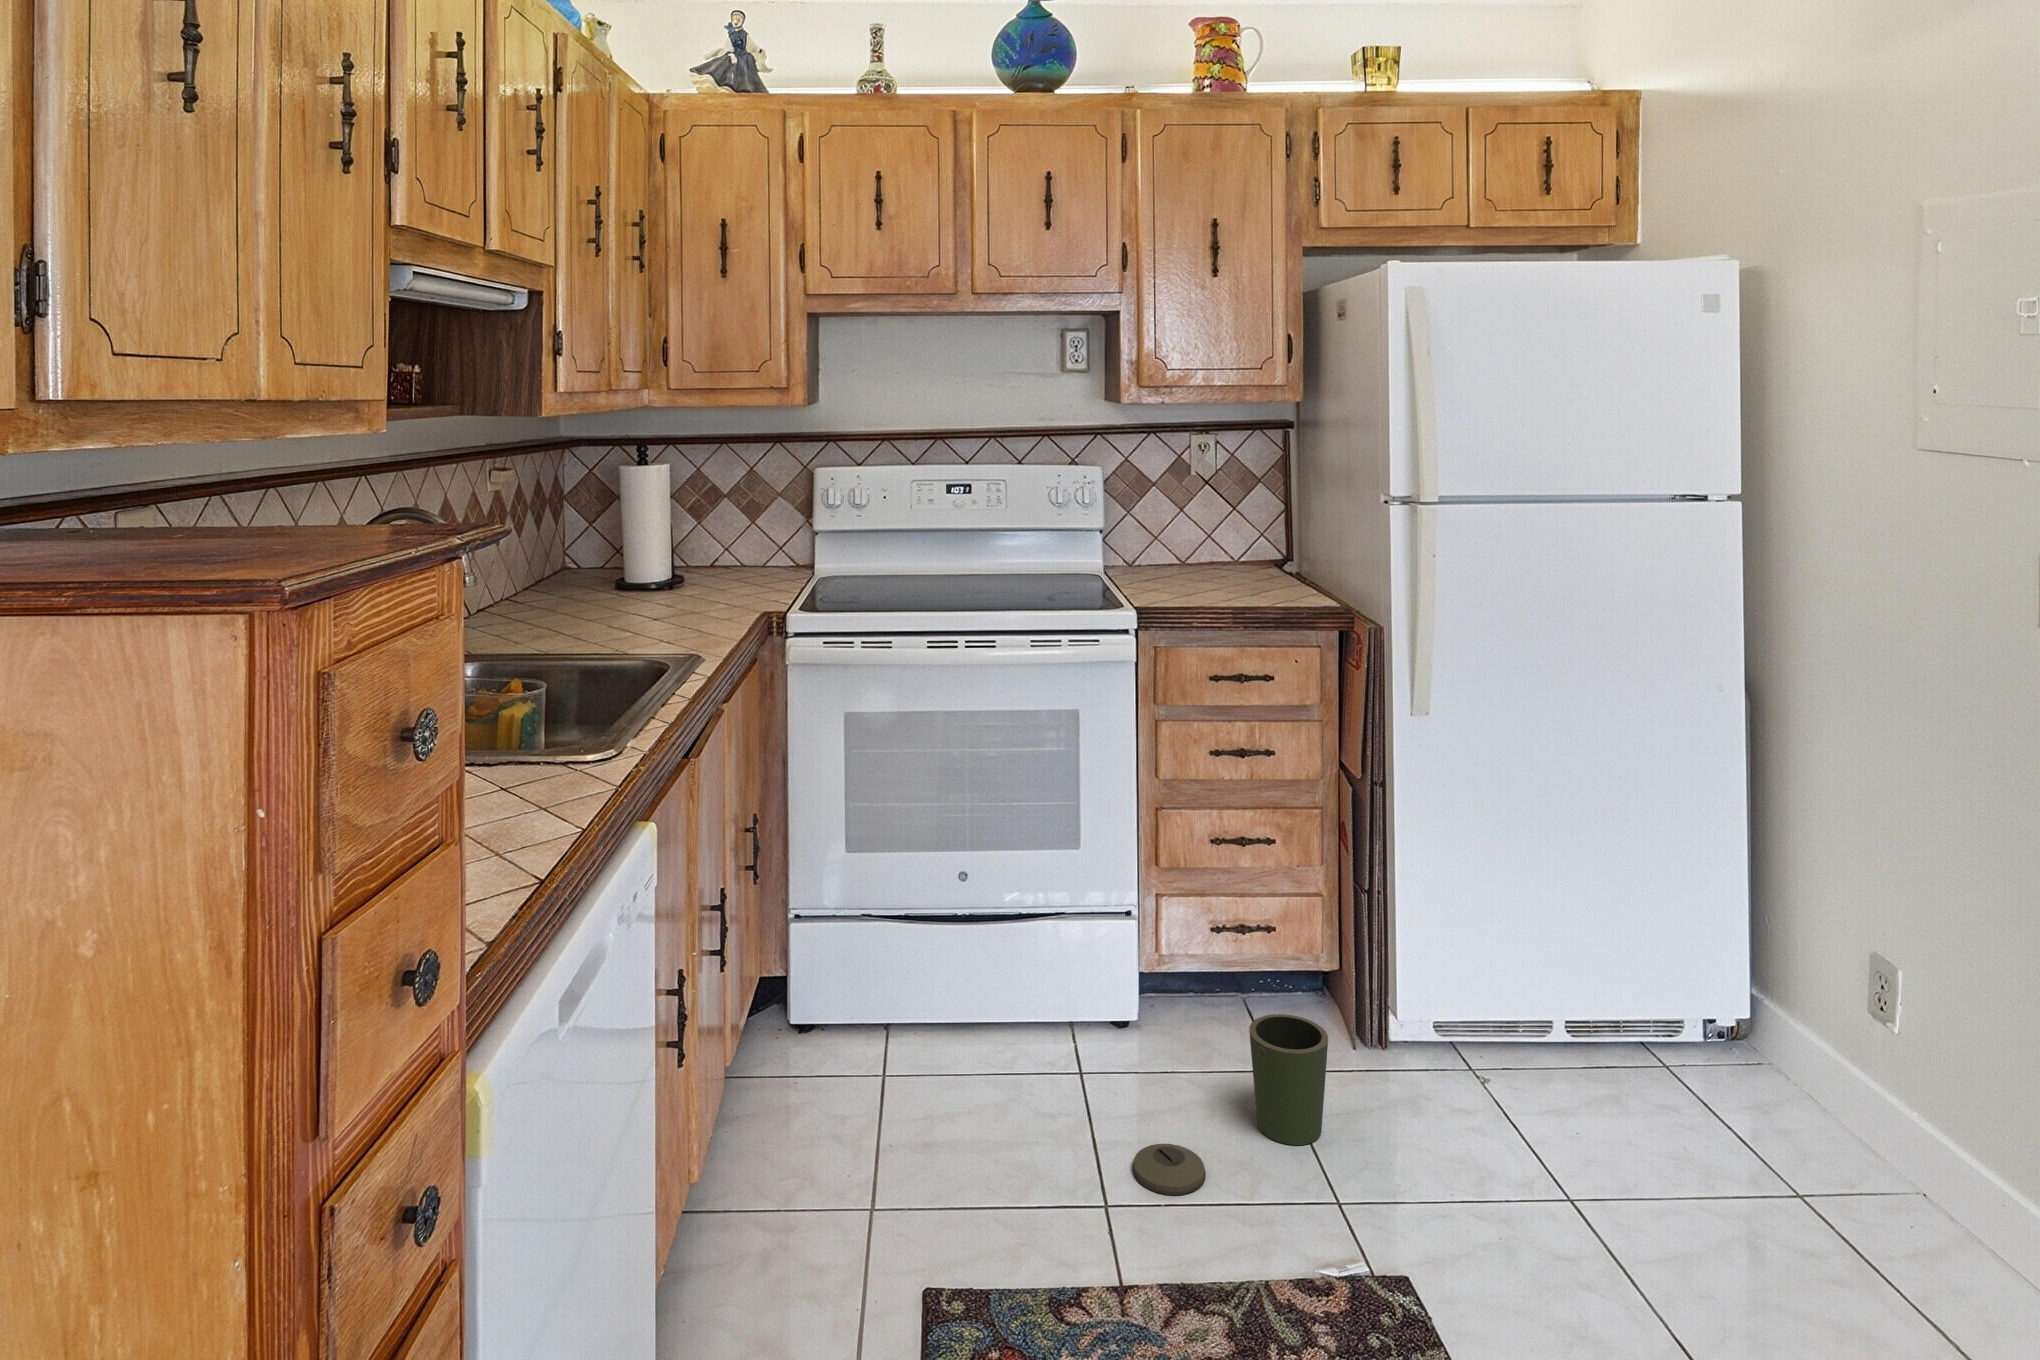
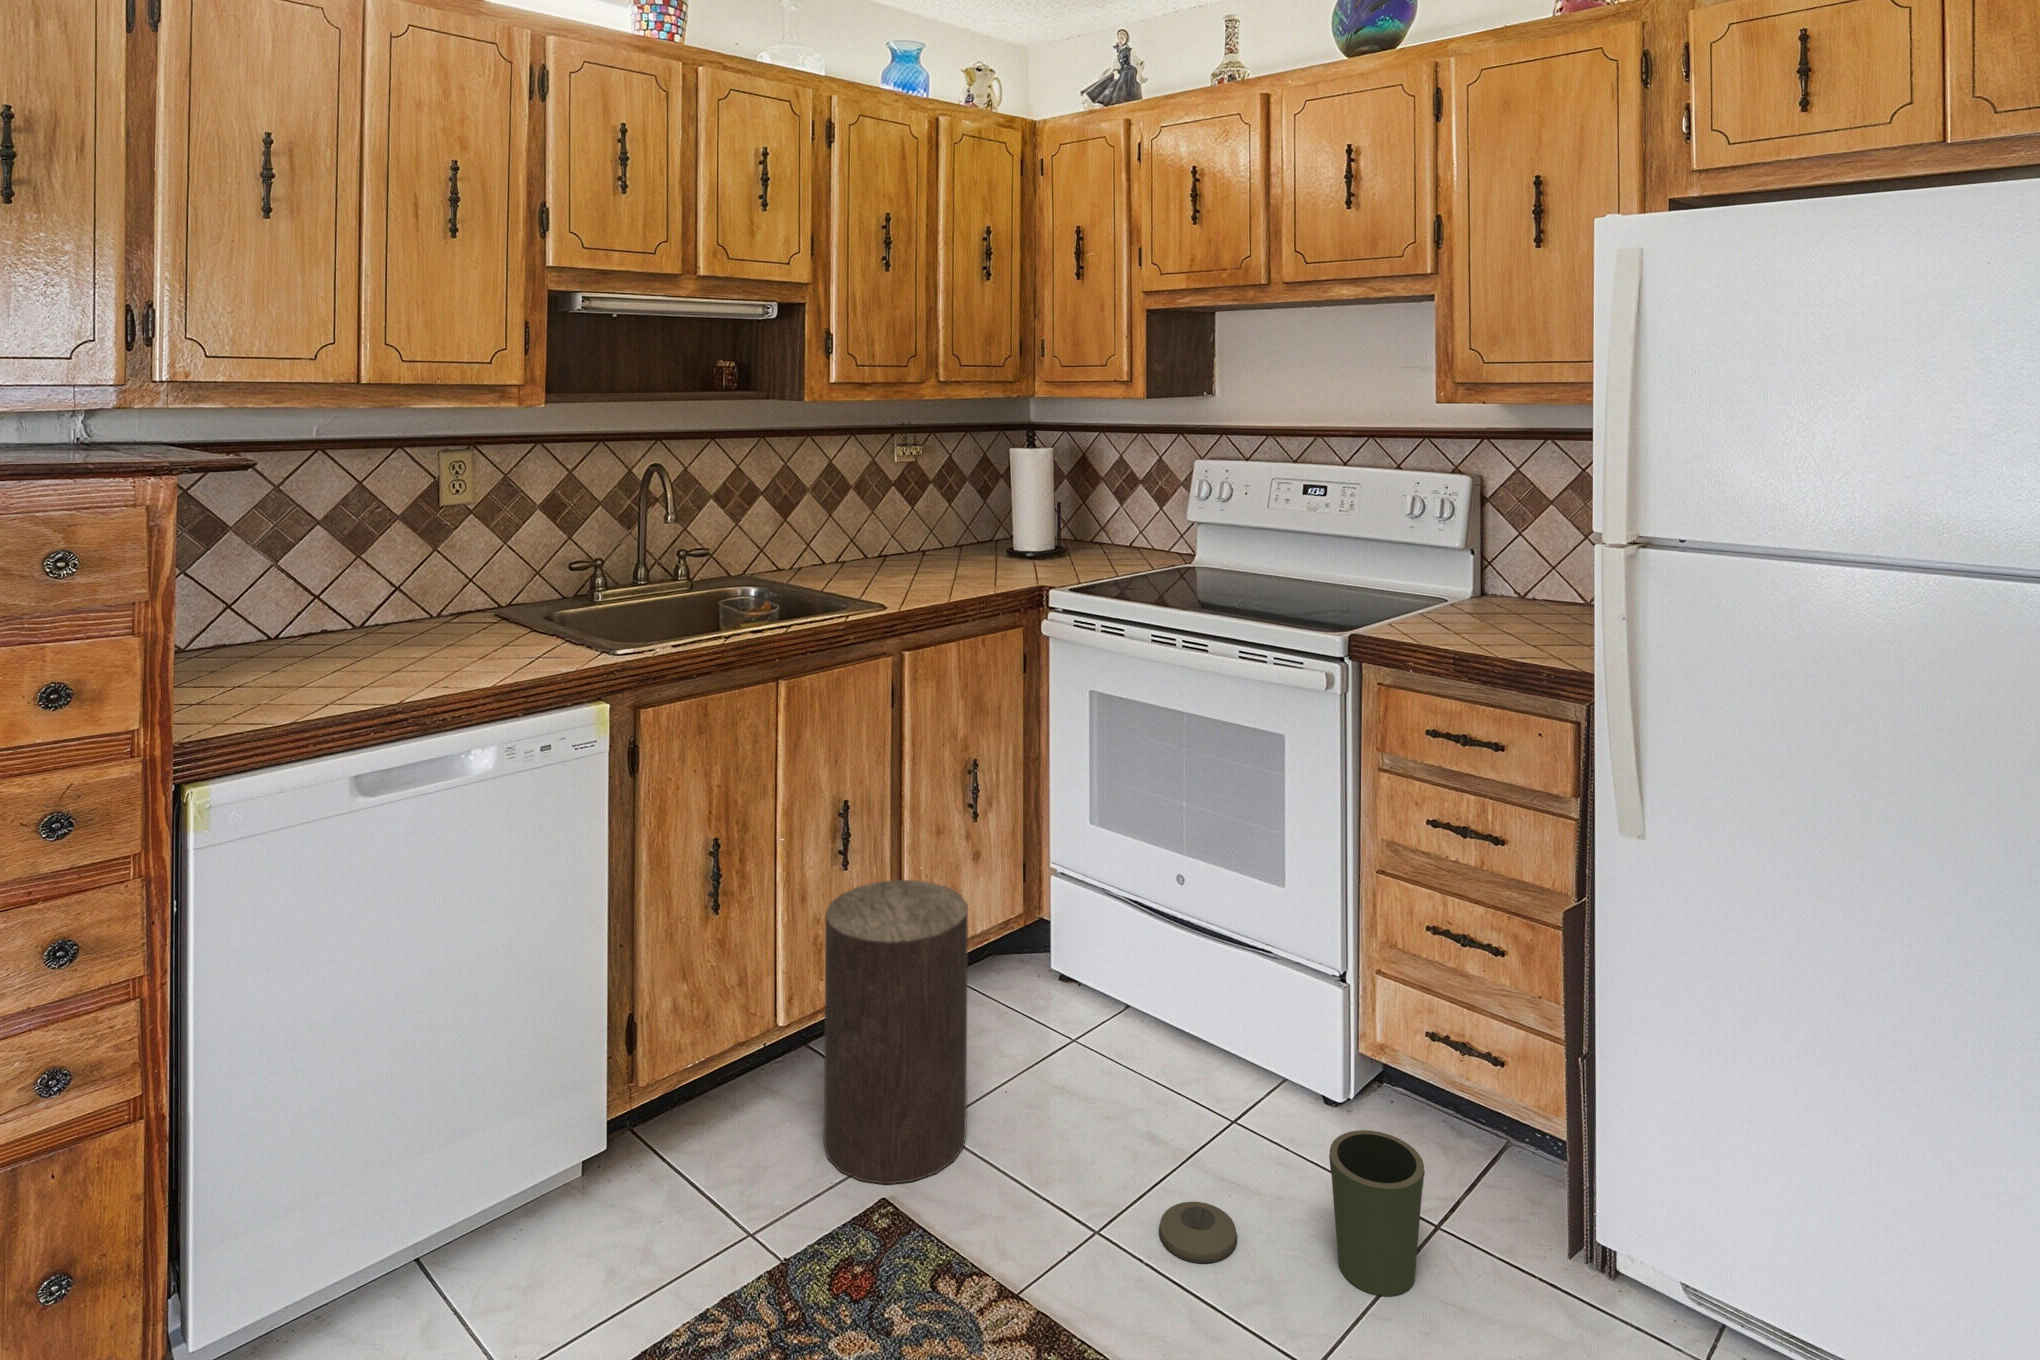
stool: none [762,942,926,1301] -> present [824,880,968,1184]

